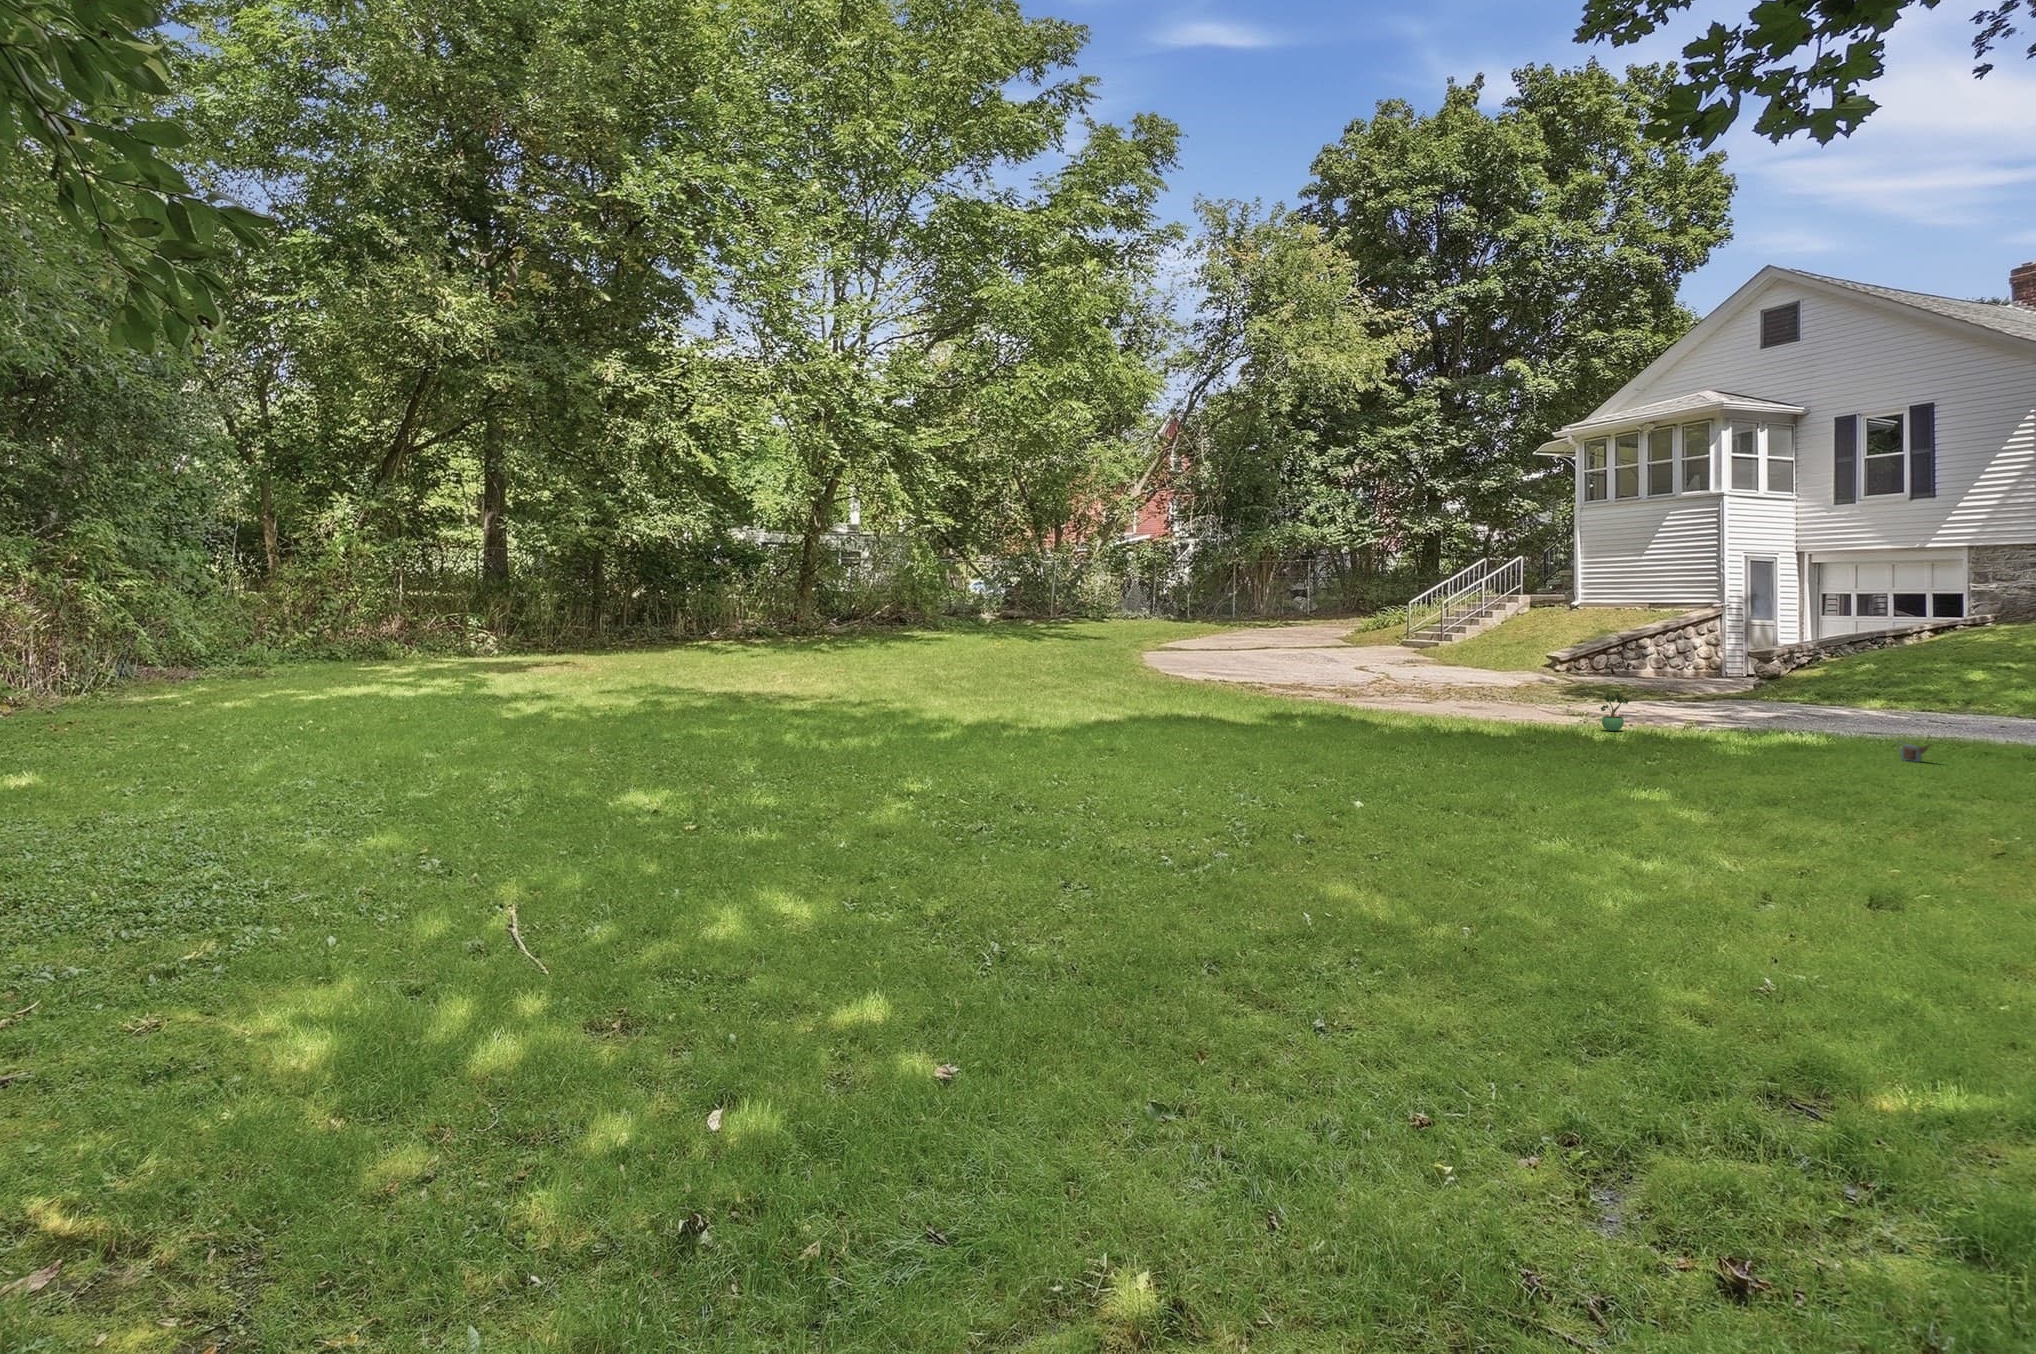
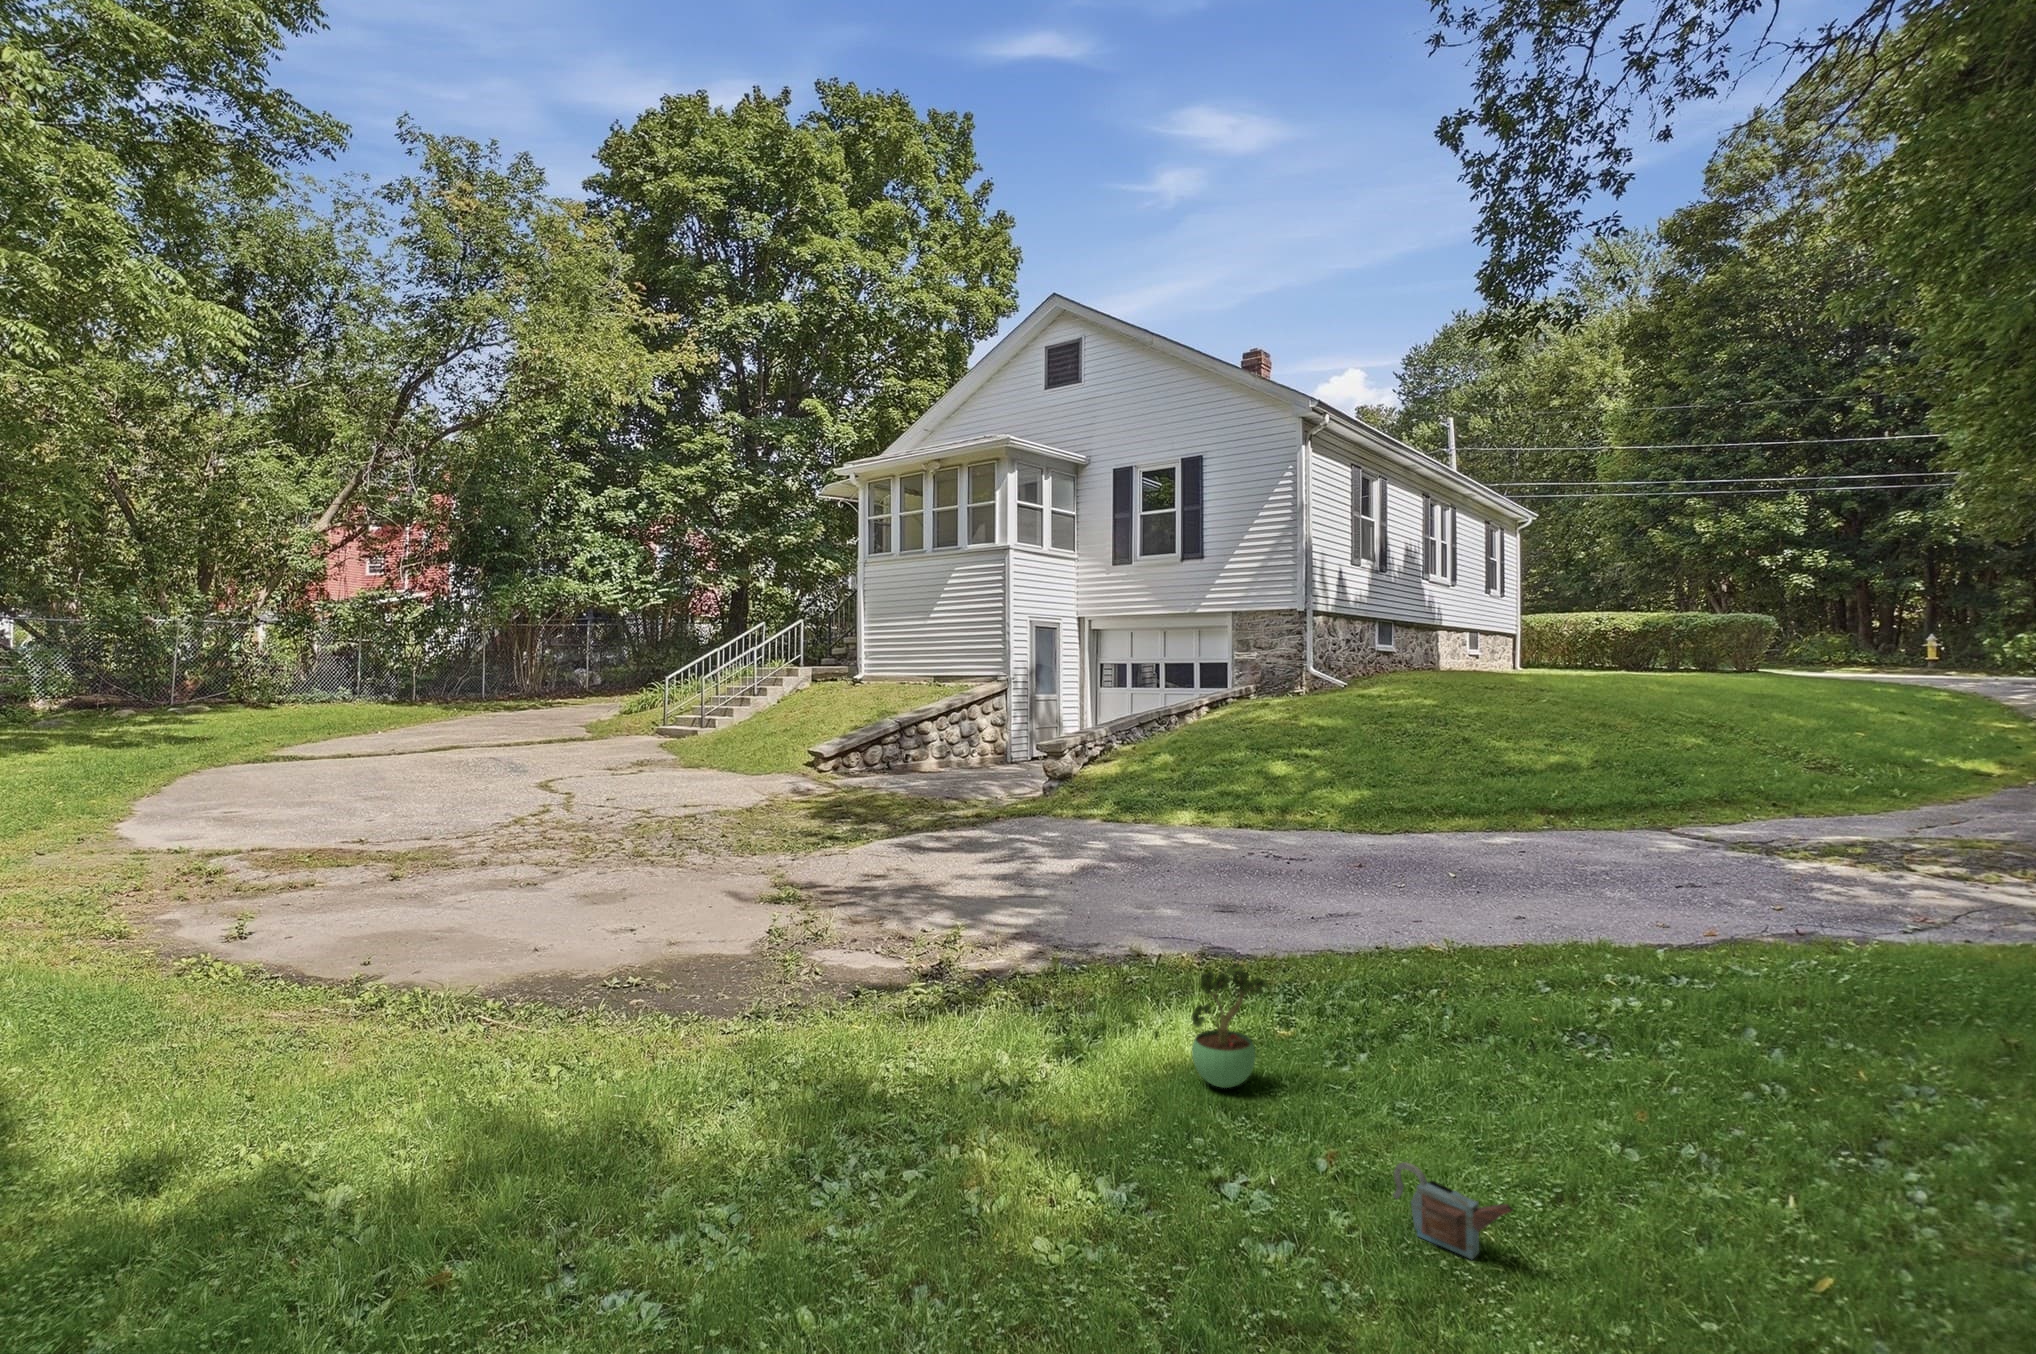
potted plant: present [1601,693,1629,731] -> present [1192,963,1268,1088]

